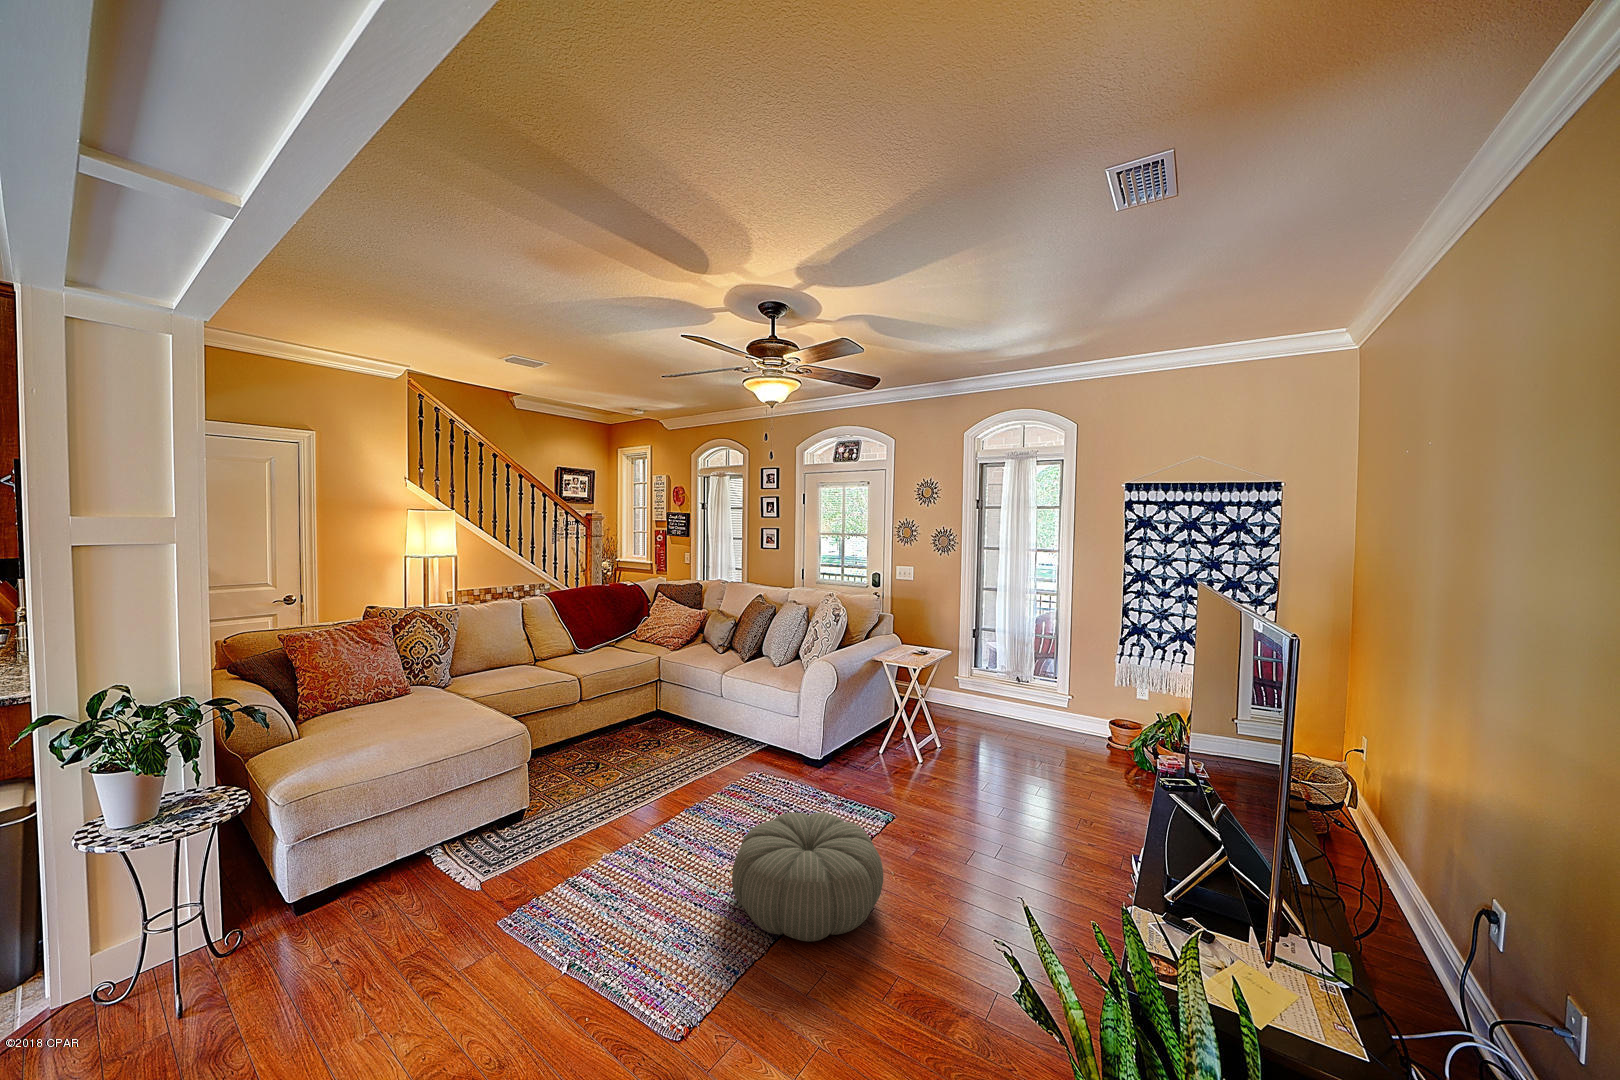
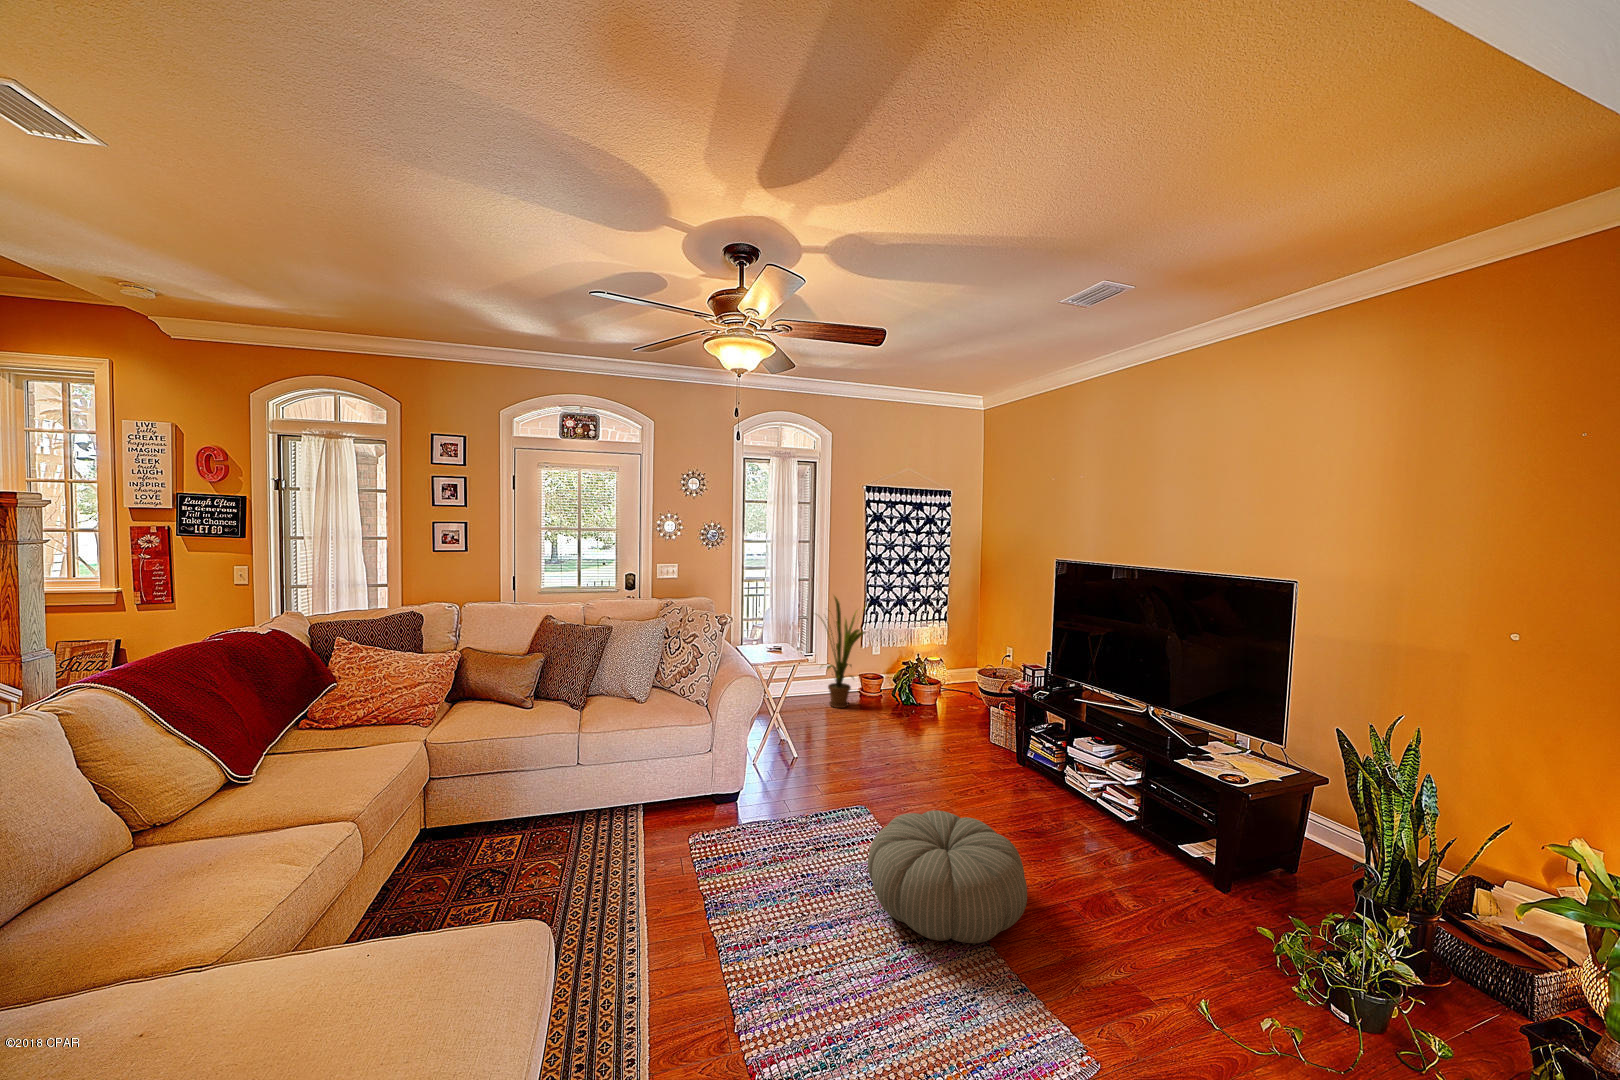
house plant: none [1027,614,1103,747] -> present [822,596,865,708]

